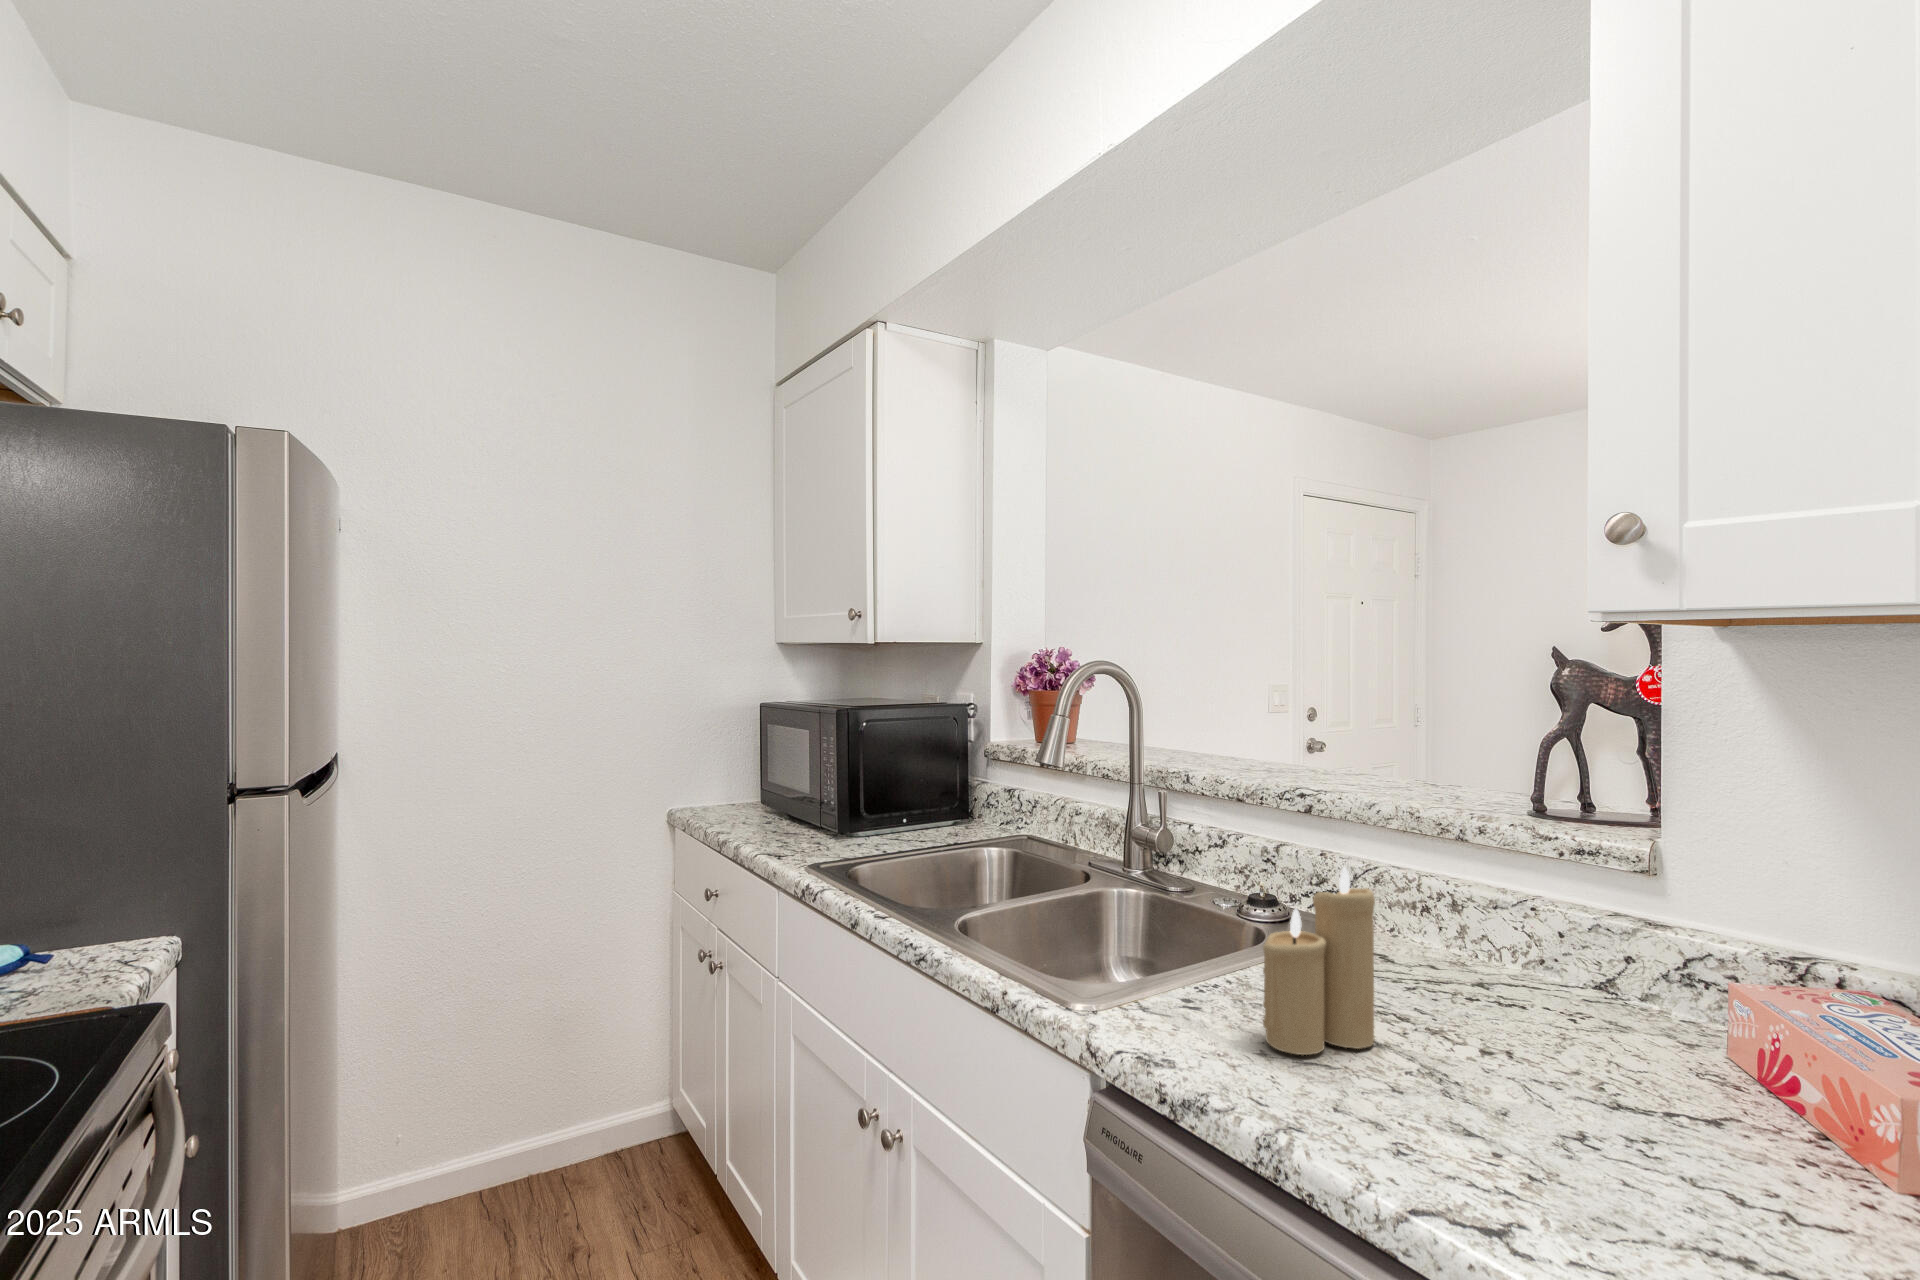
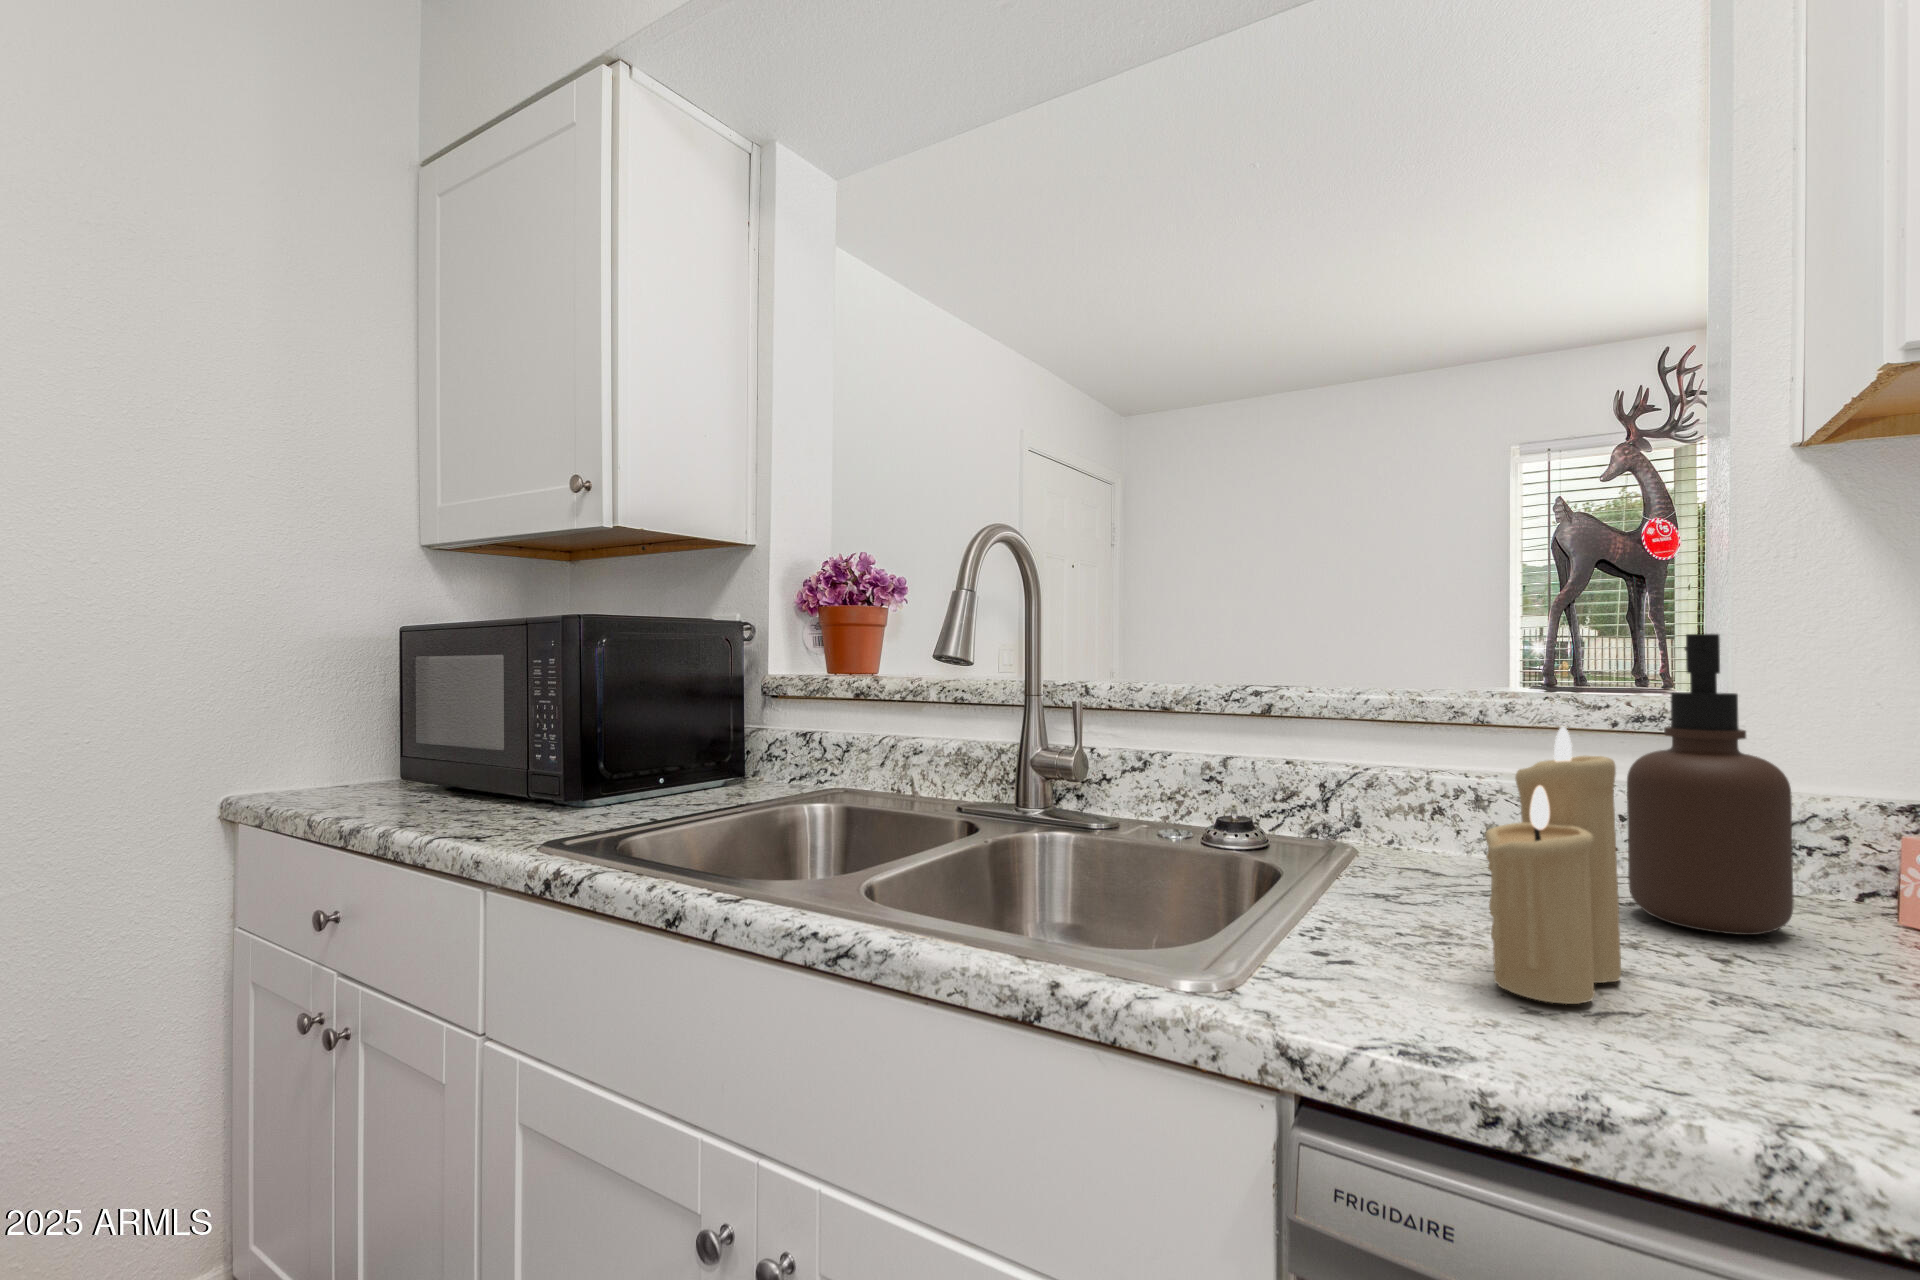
soap dispenser: none [1490,794,1610,1042] -> present [1627,634,1794,935]

